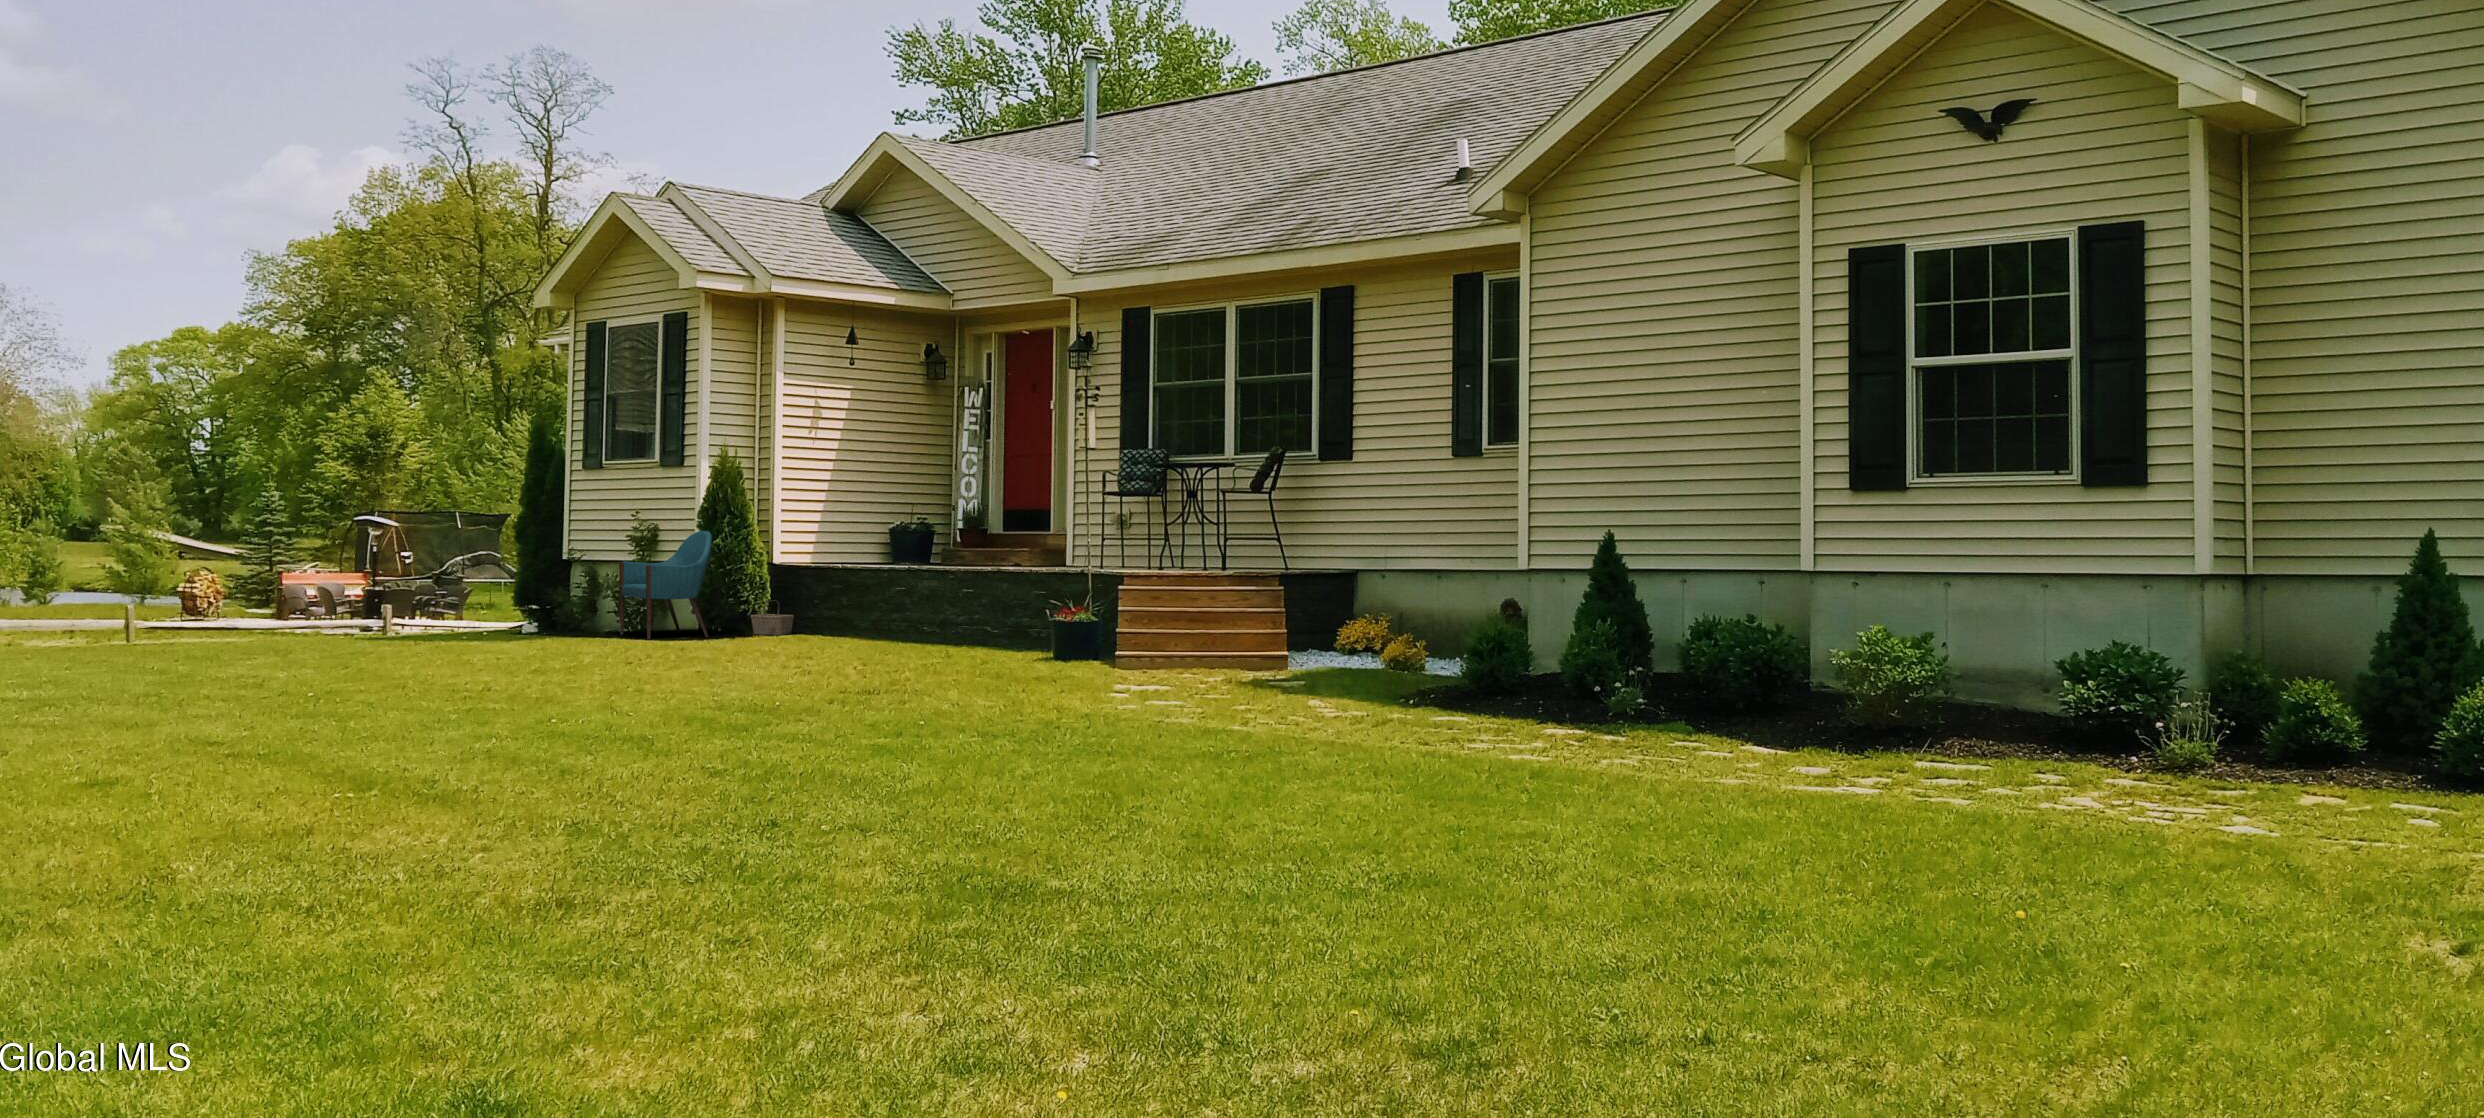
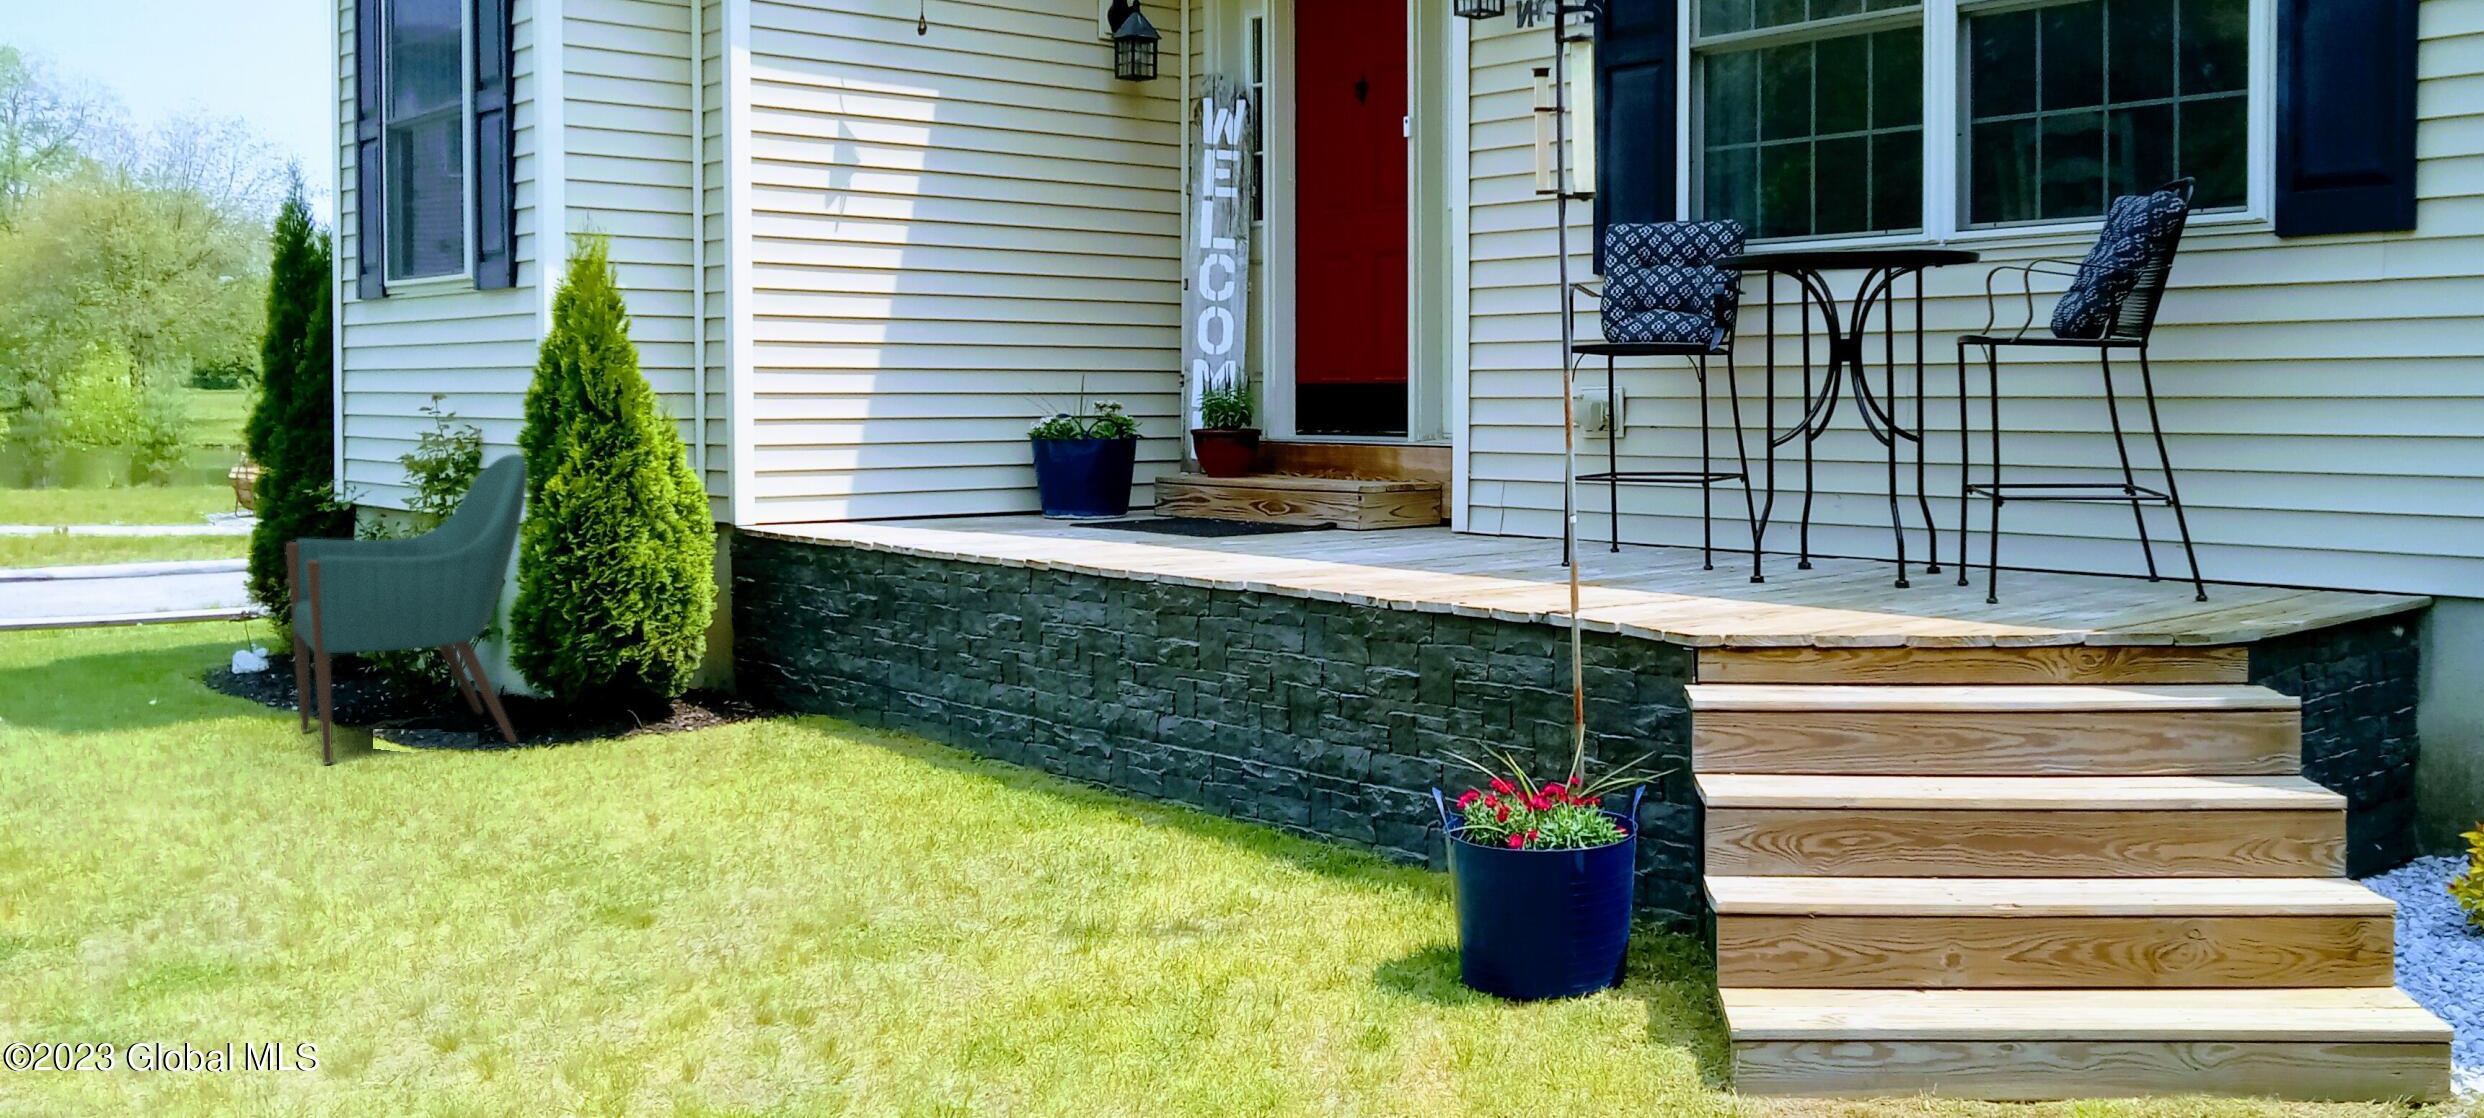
basket: present [750,600,794,635] -> none [642,633,759,729]

